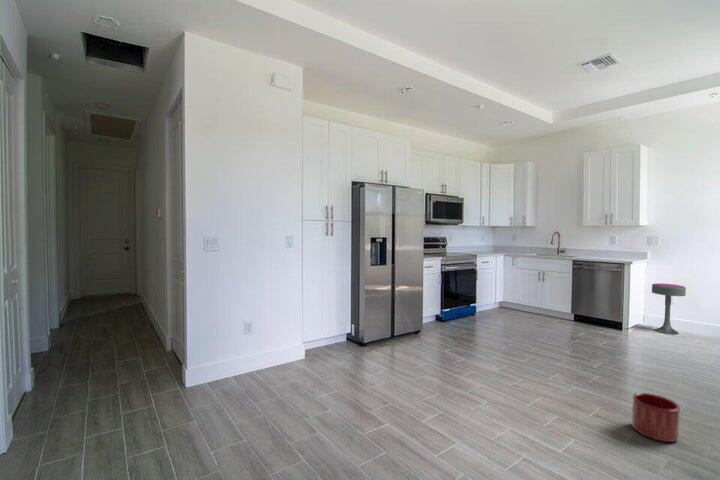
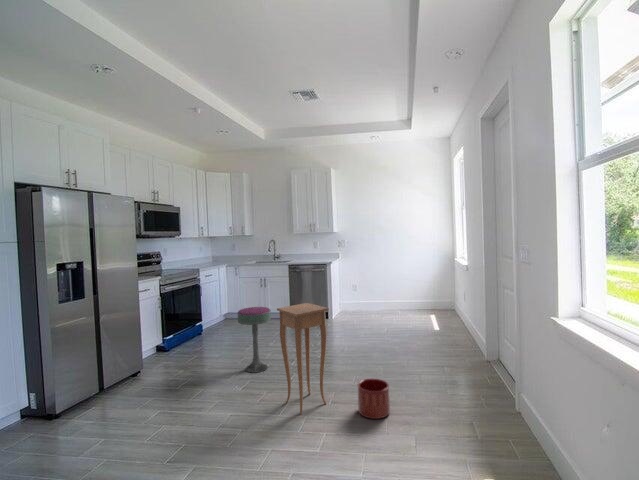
bar stool: present [652,283,686,334] -> present [238,307,271,373]
side table: none [542,296,603,406] -> present [277,303,329,414]

